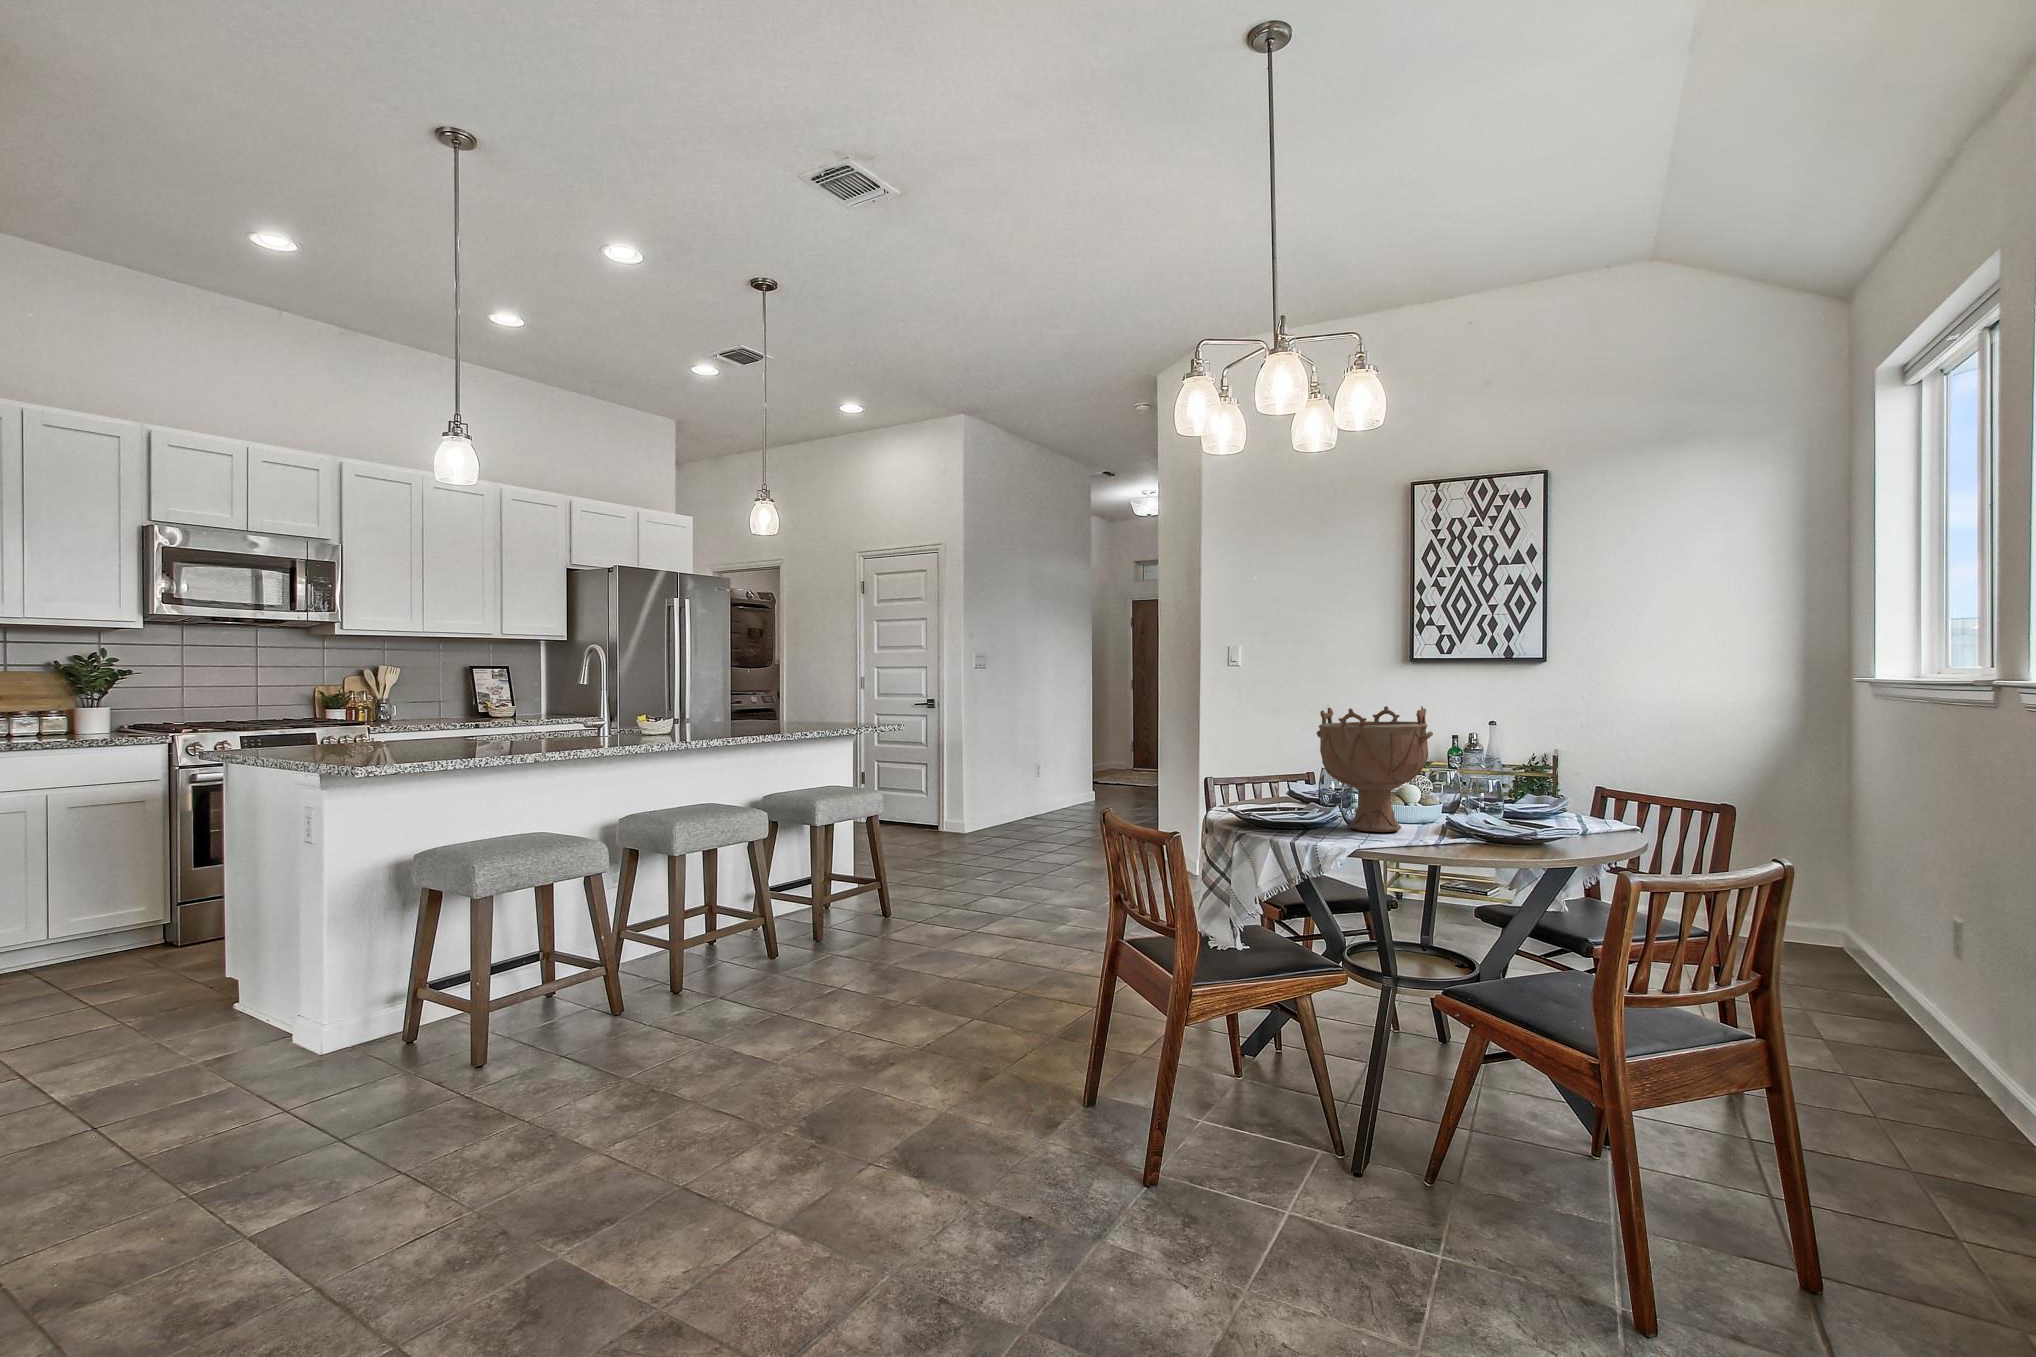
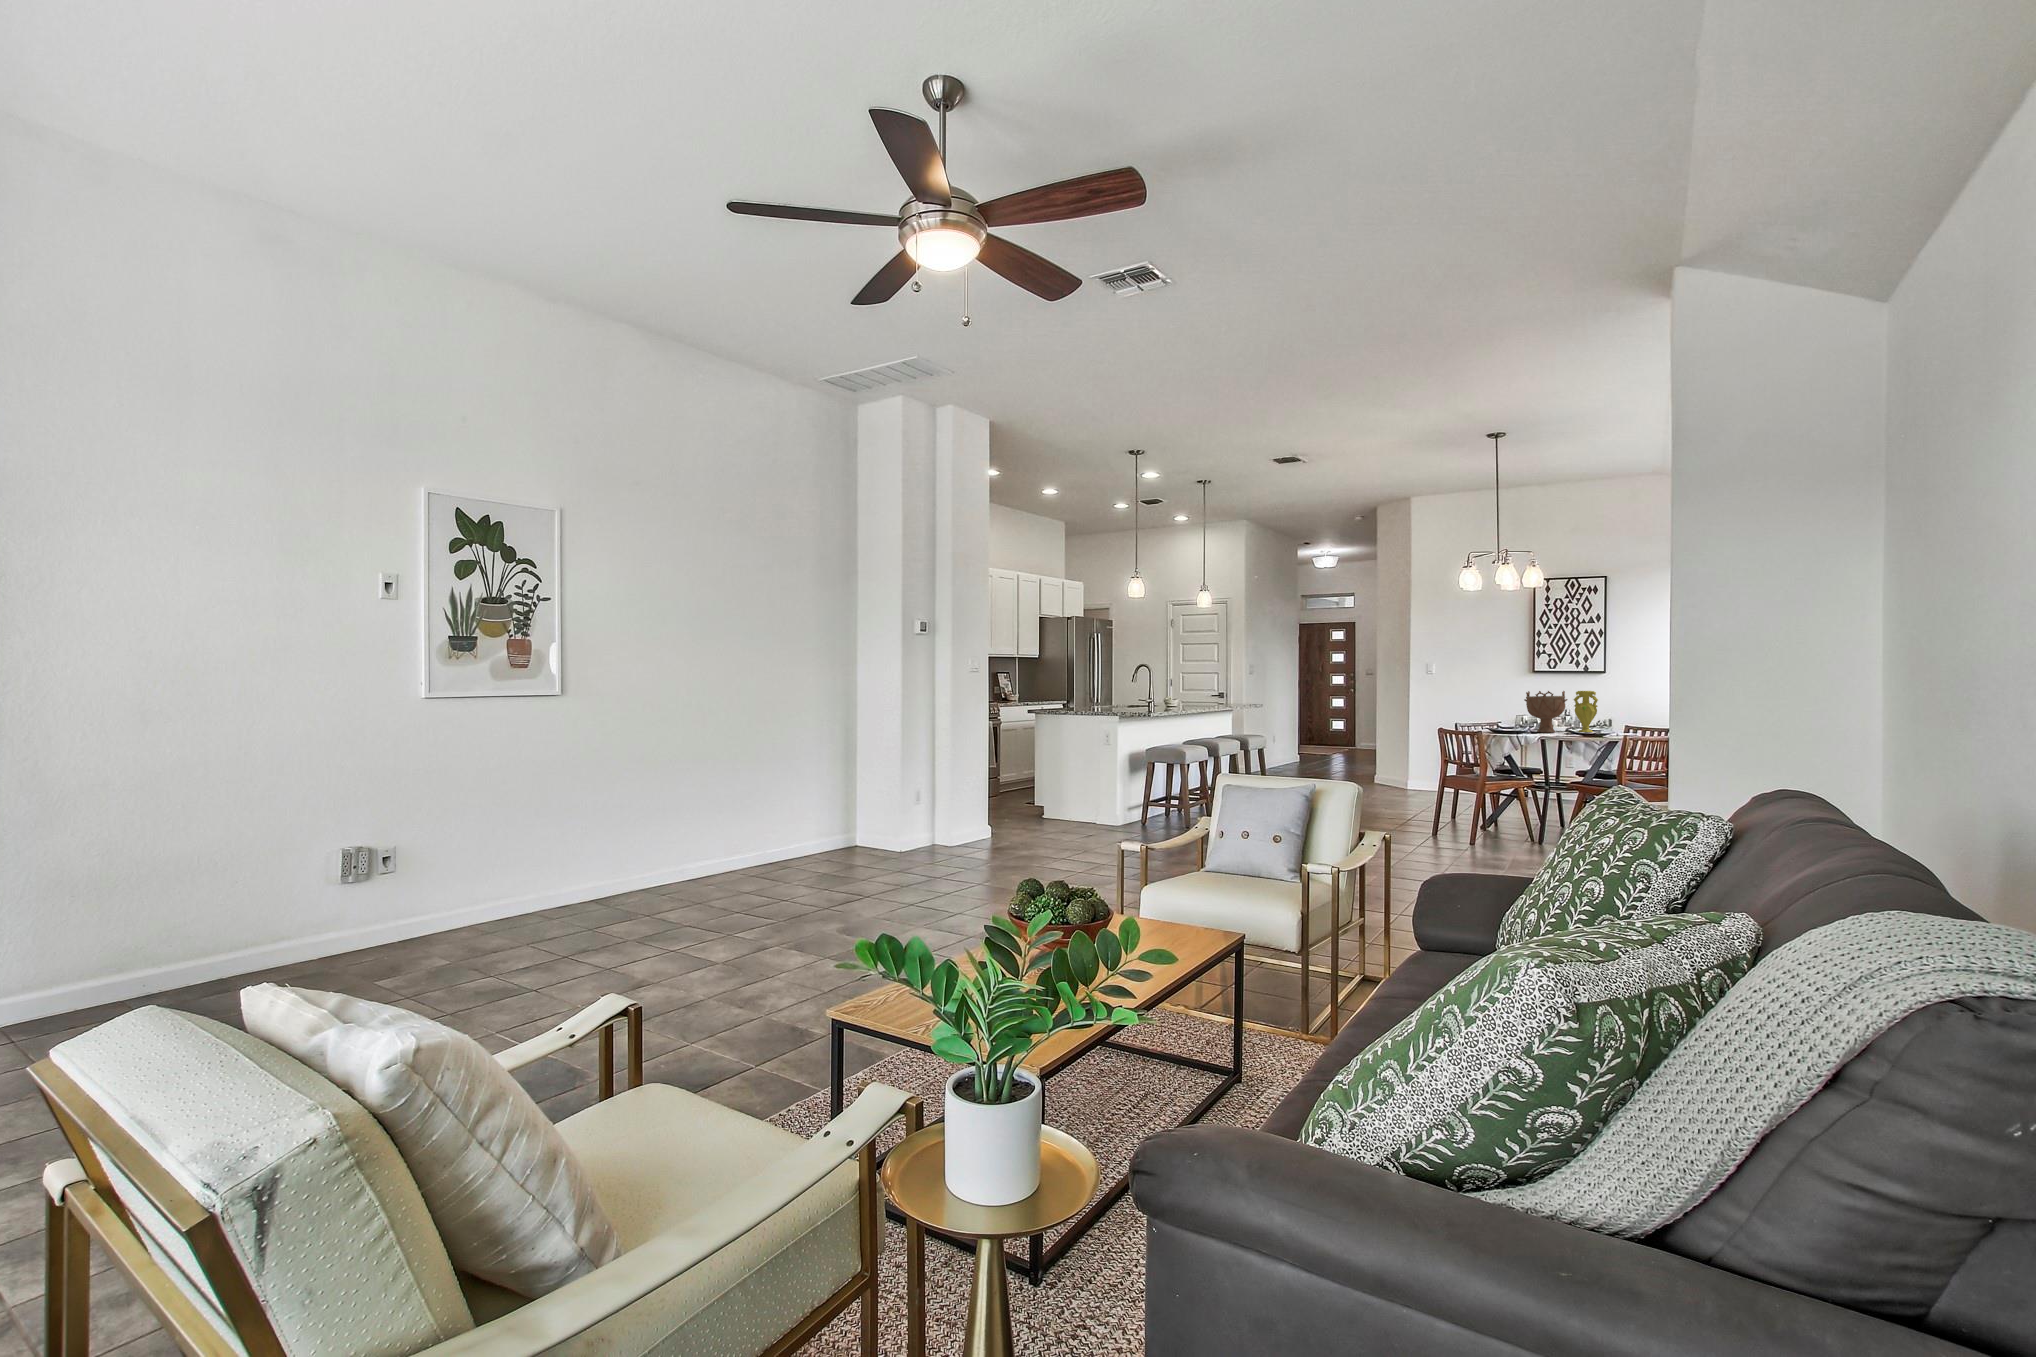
vase: none [1459,705,1527,820] -> present [1574,691,1598,732]

